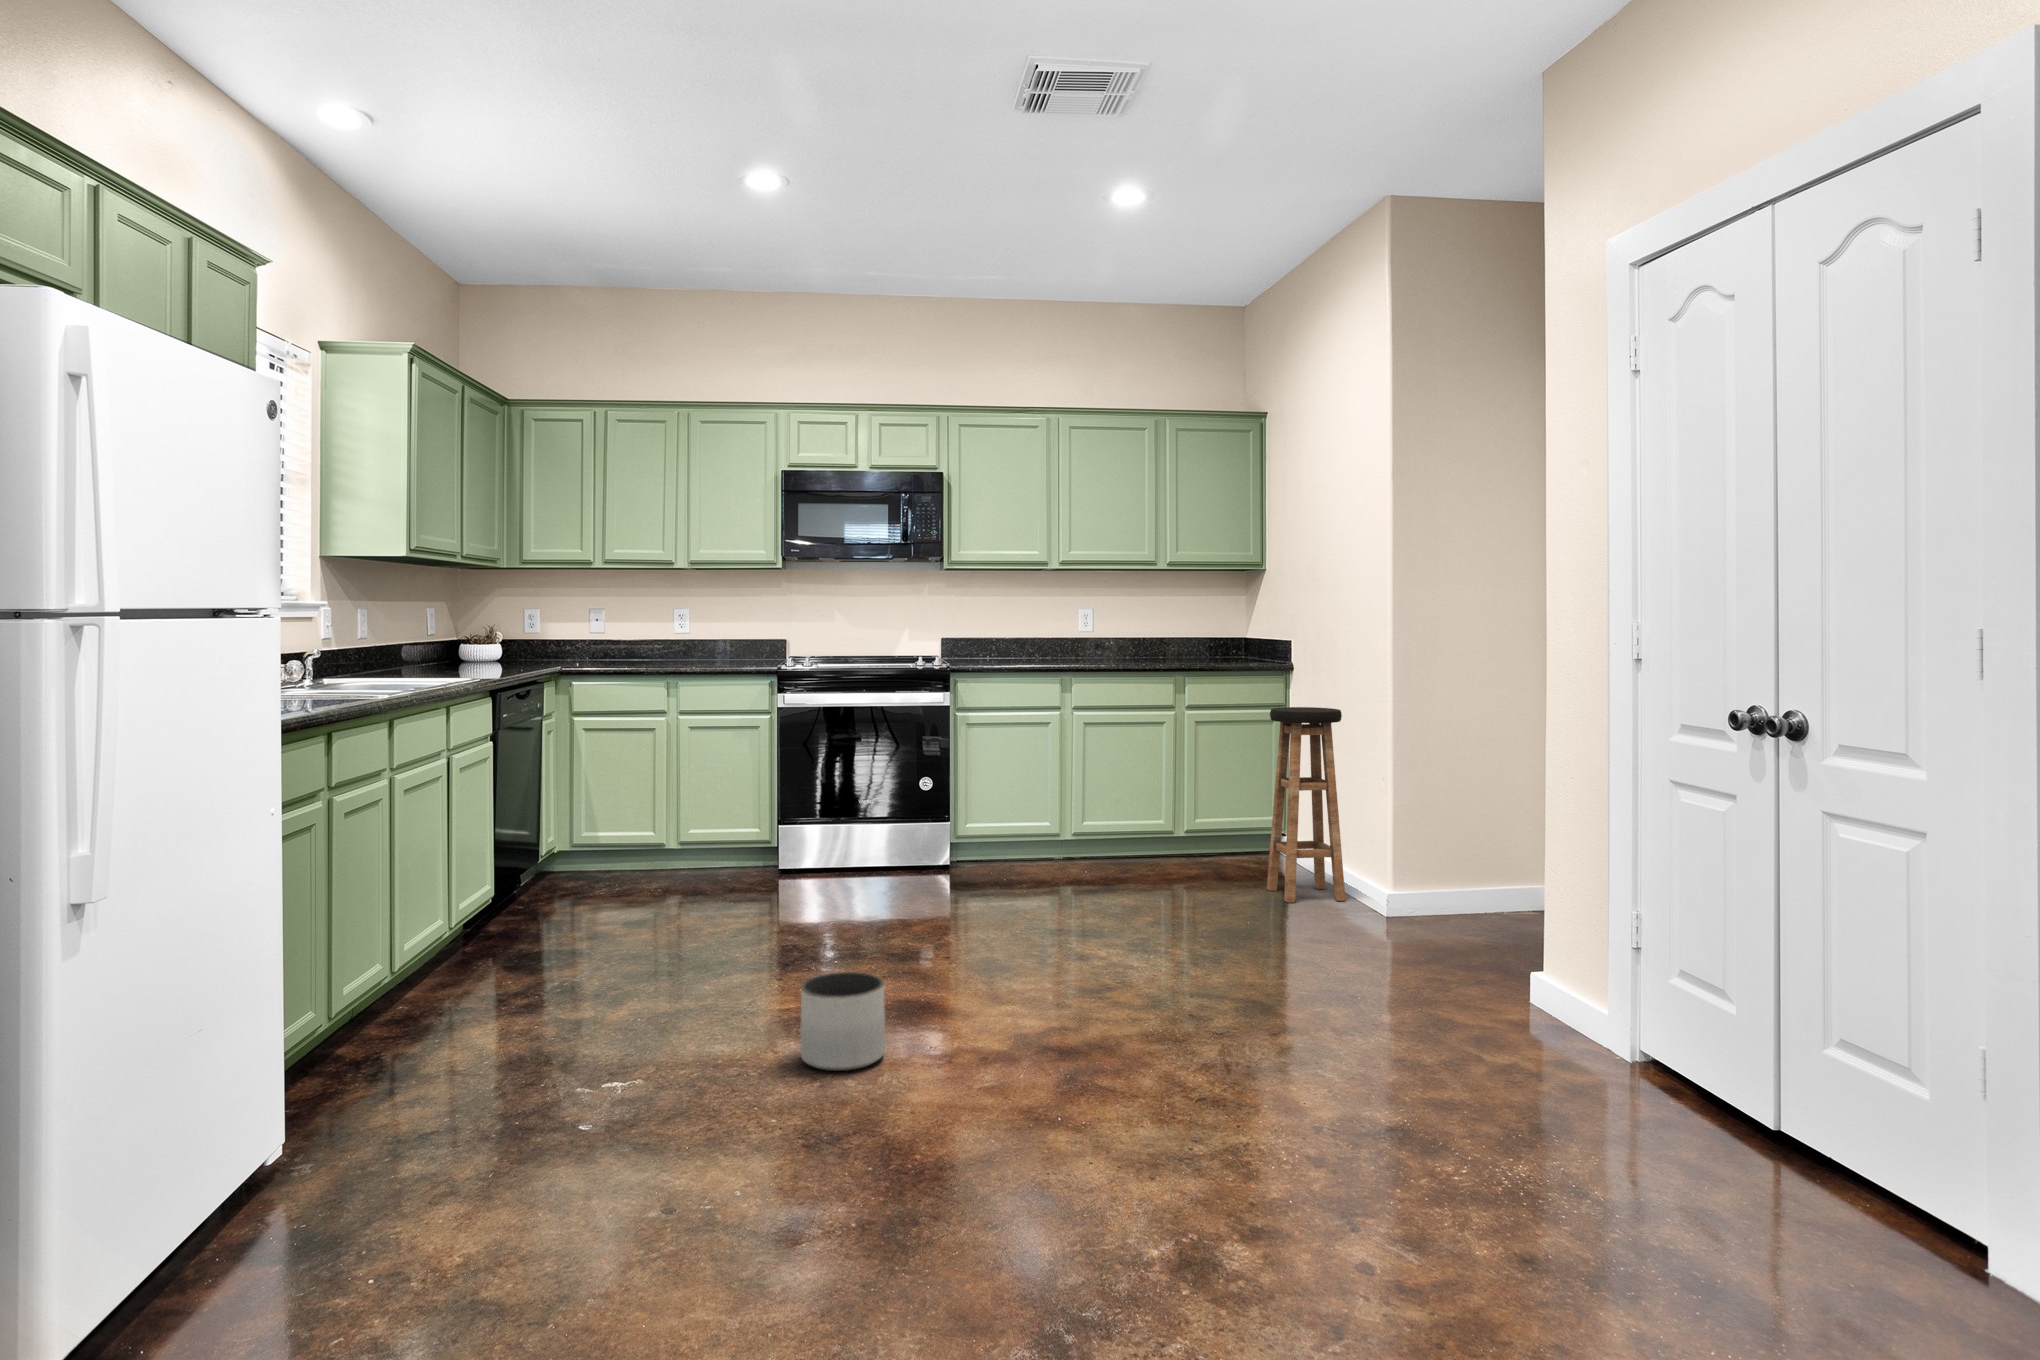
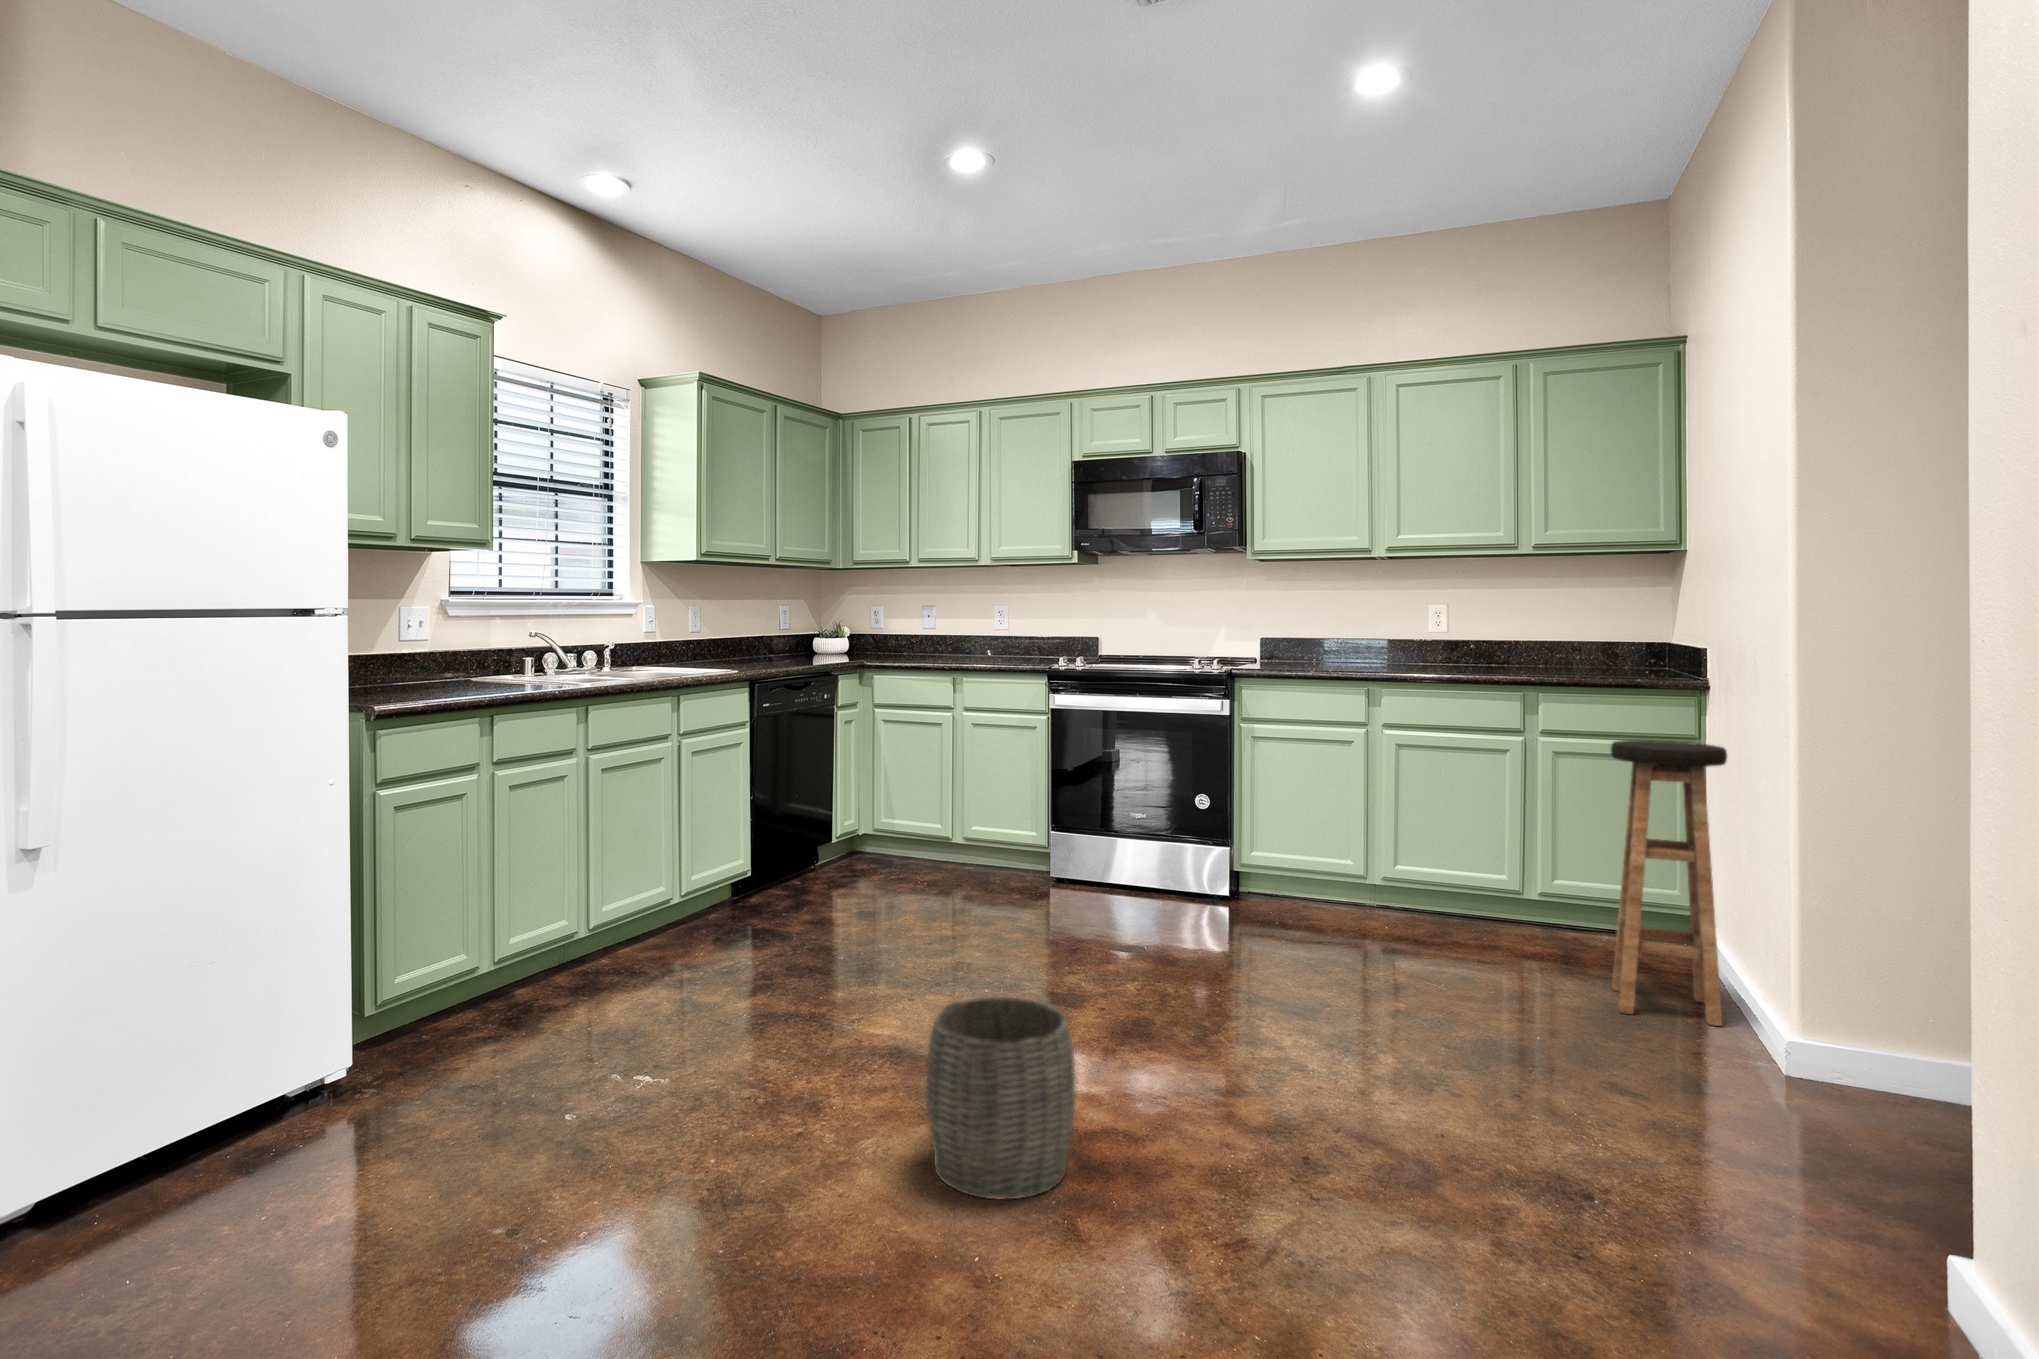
woven basket: none [977,937,1099,1094] -> present [926,997,1075,1200]
planter: present [800,972,885,1071] -> none [793,996,883,1108]

